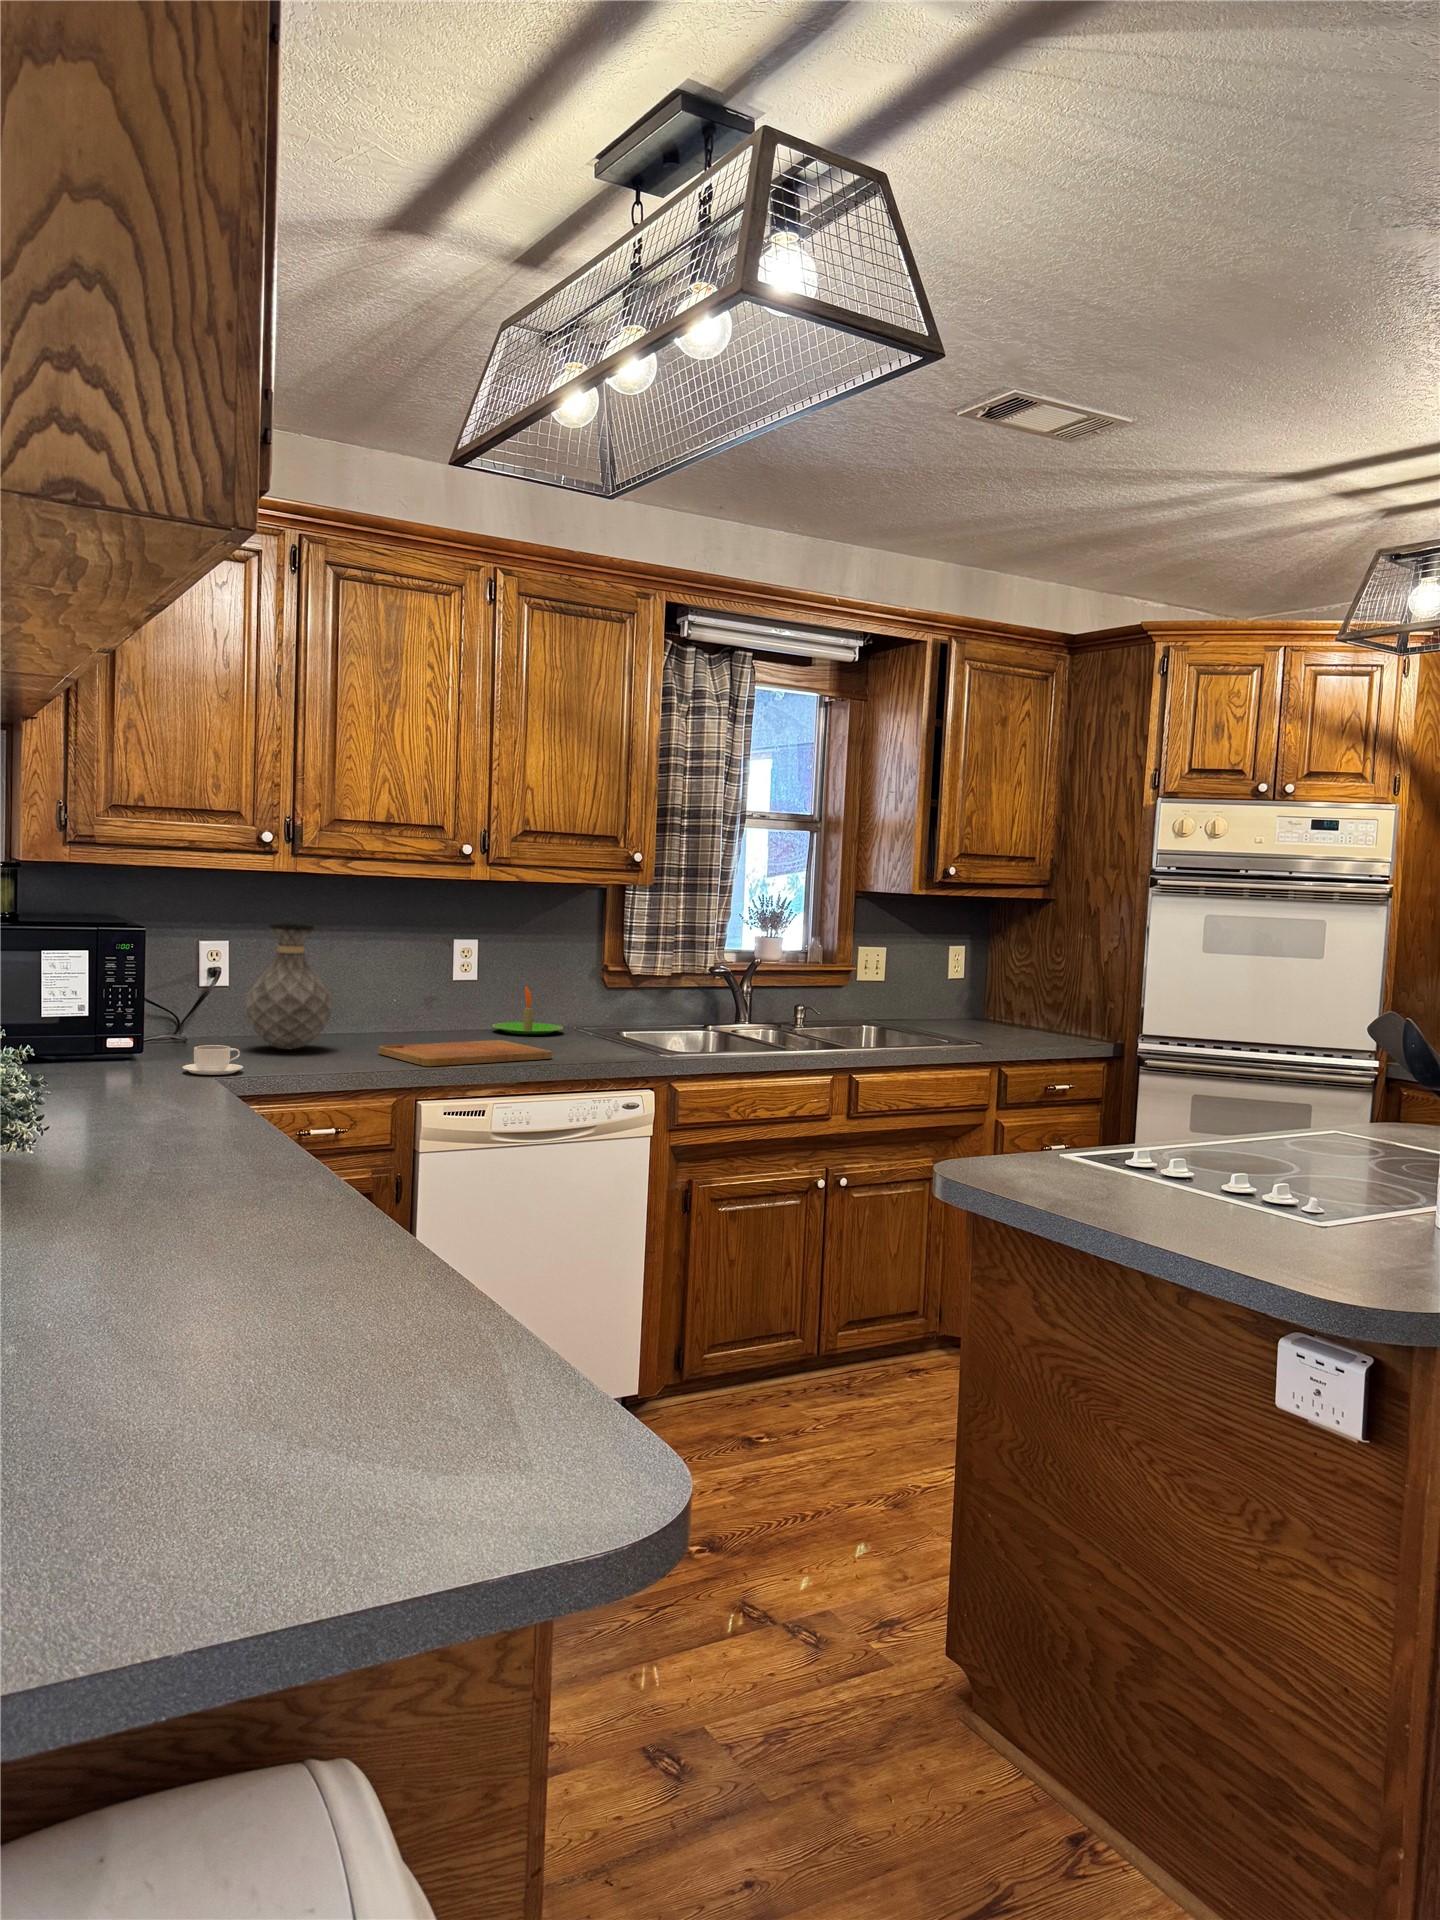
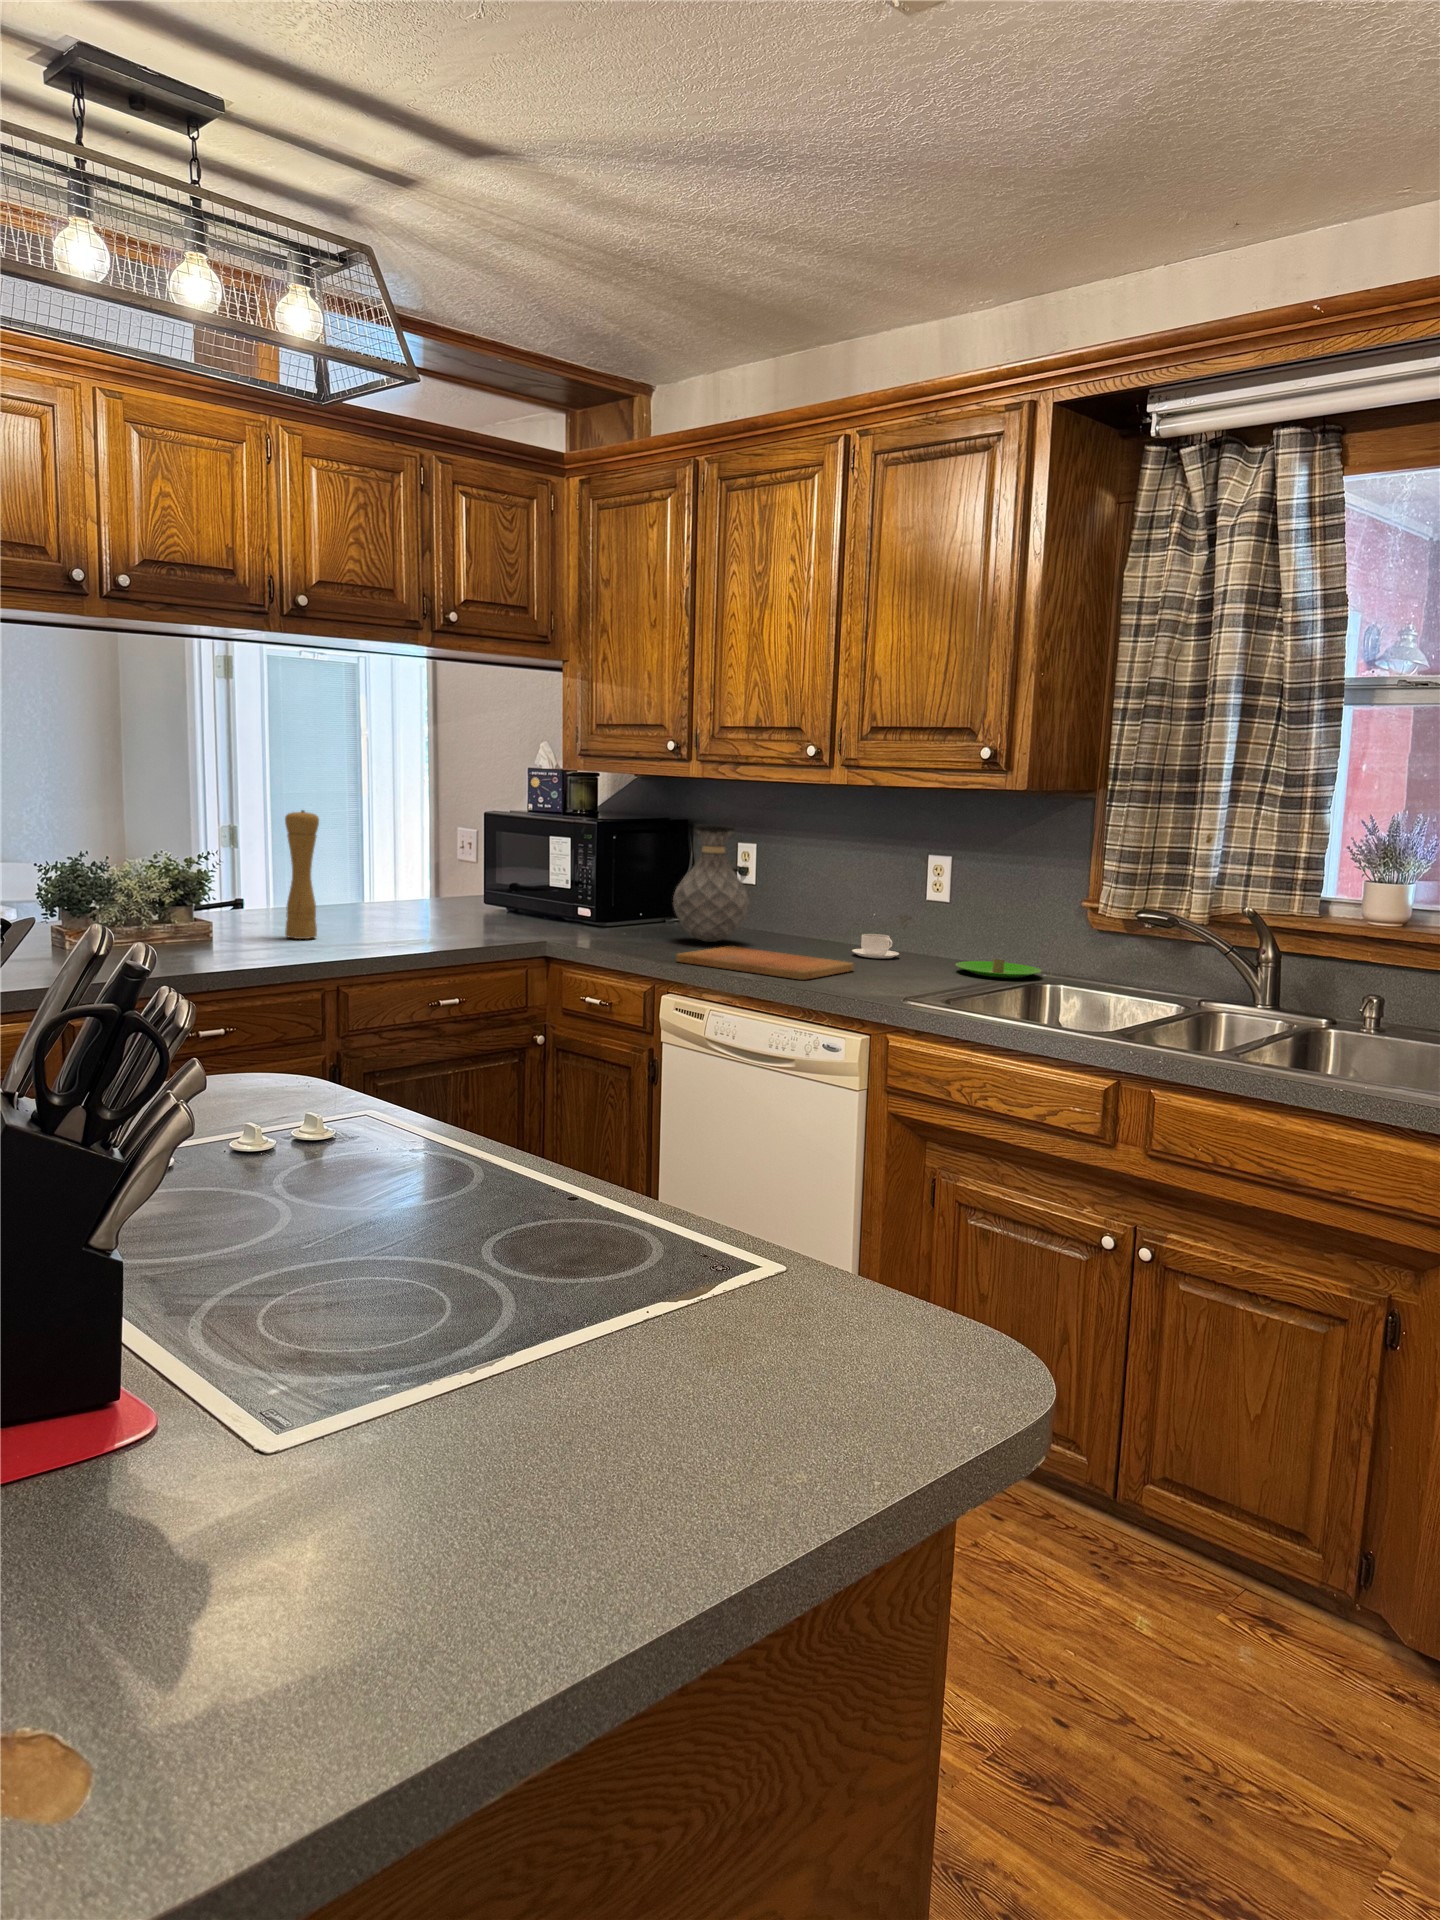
pepper mill: none [113,945,165,1131] -> present [285,810,319,939]
coffee cup: present [182,1045,243,1075] -> present [852,934,899,958]

